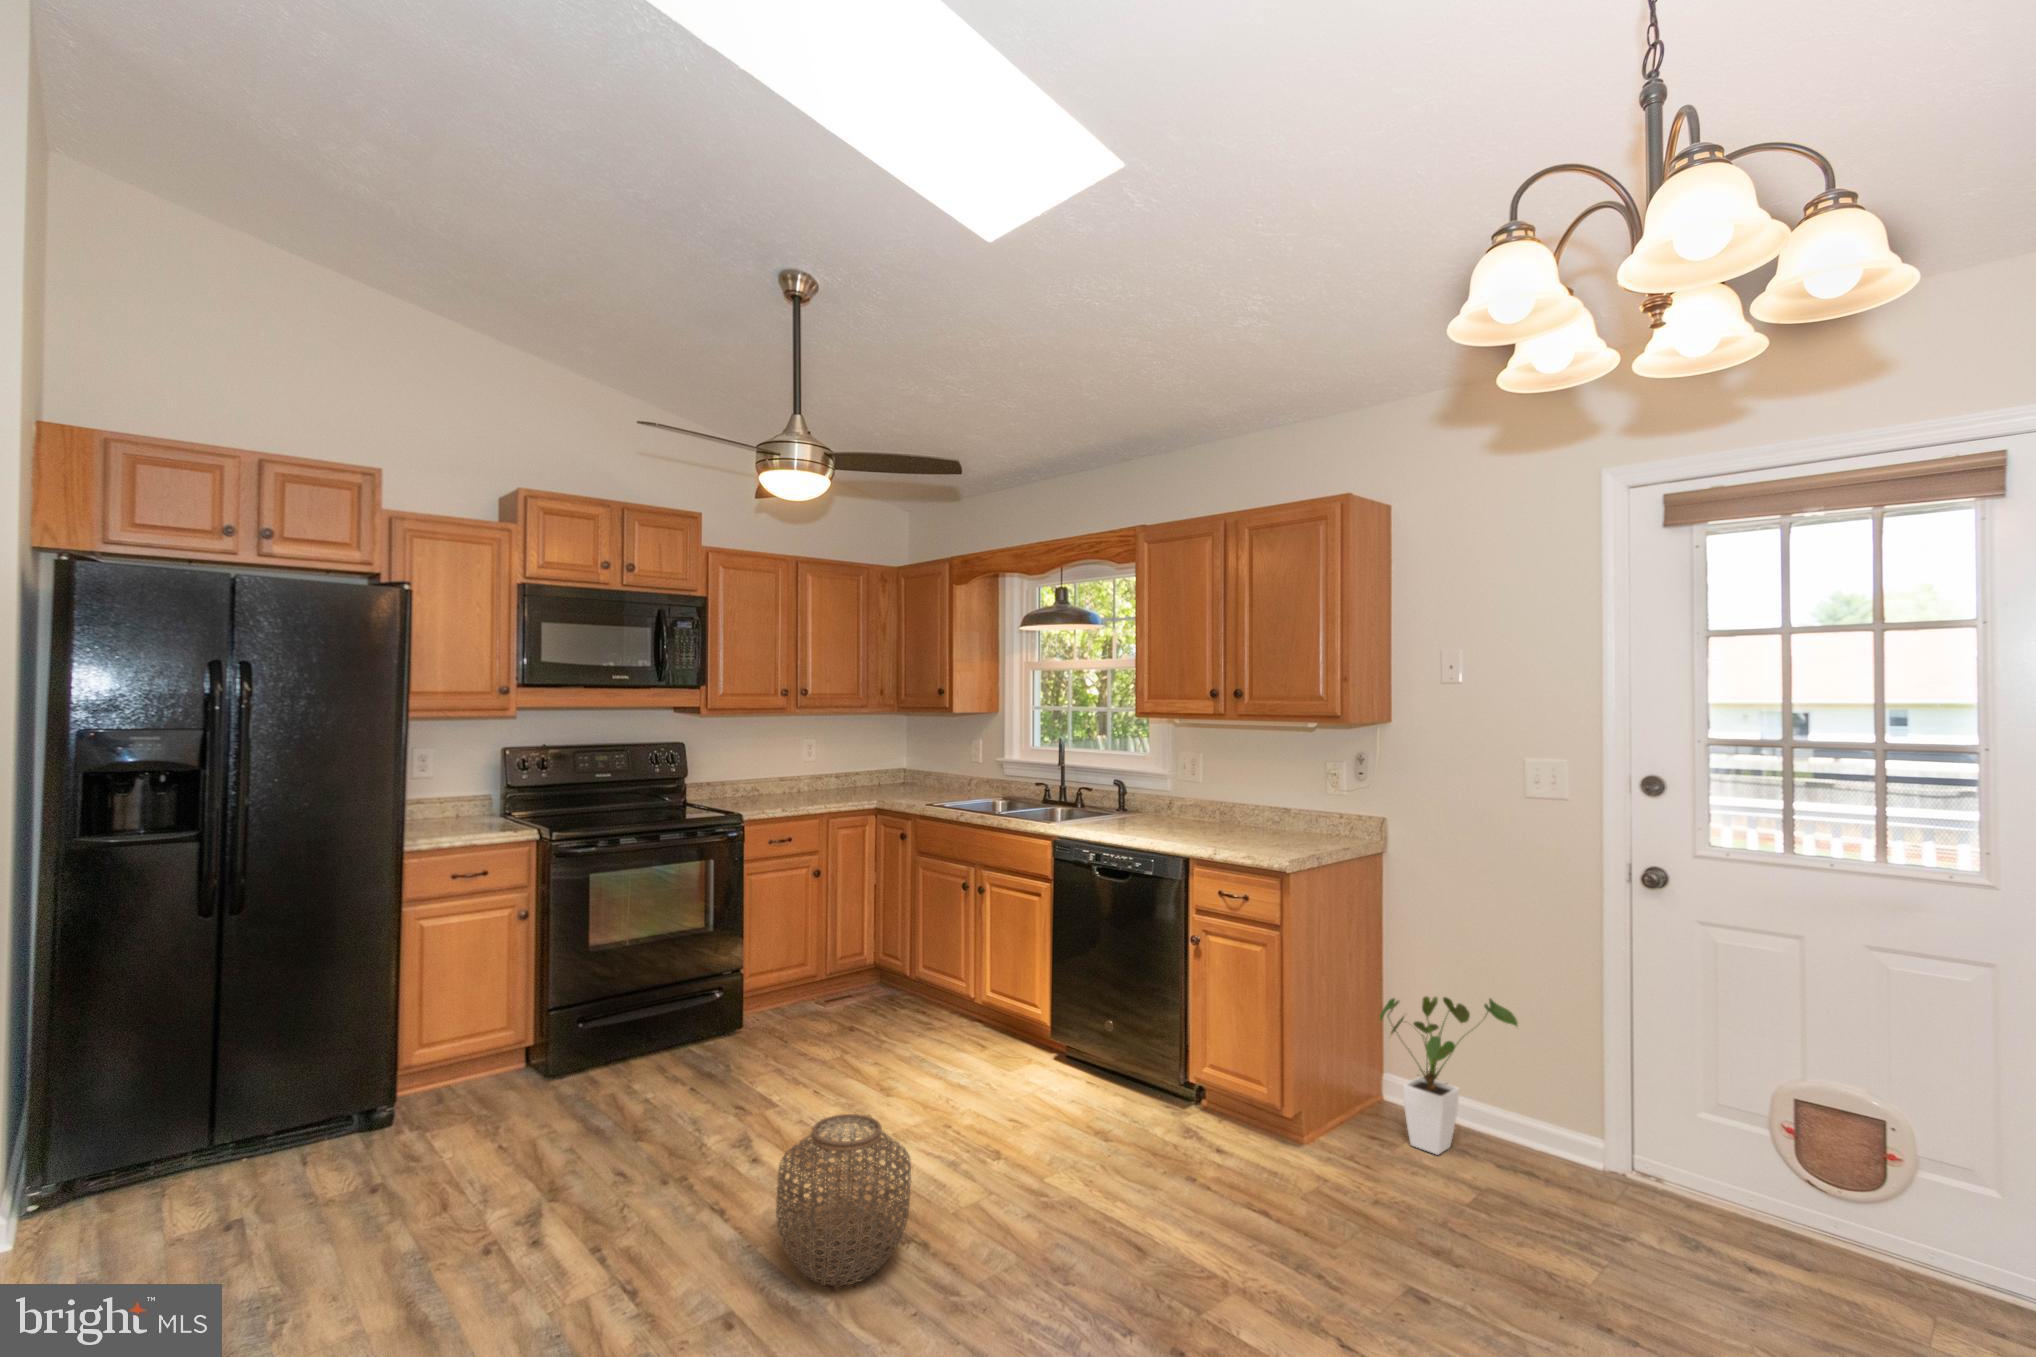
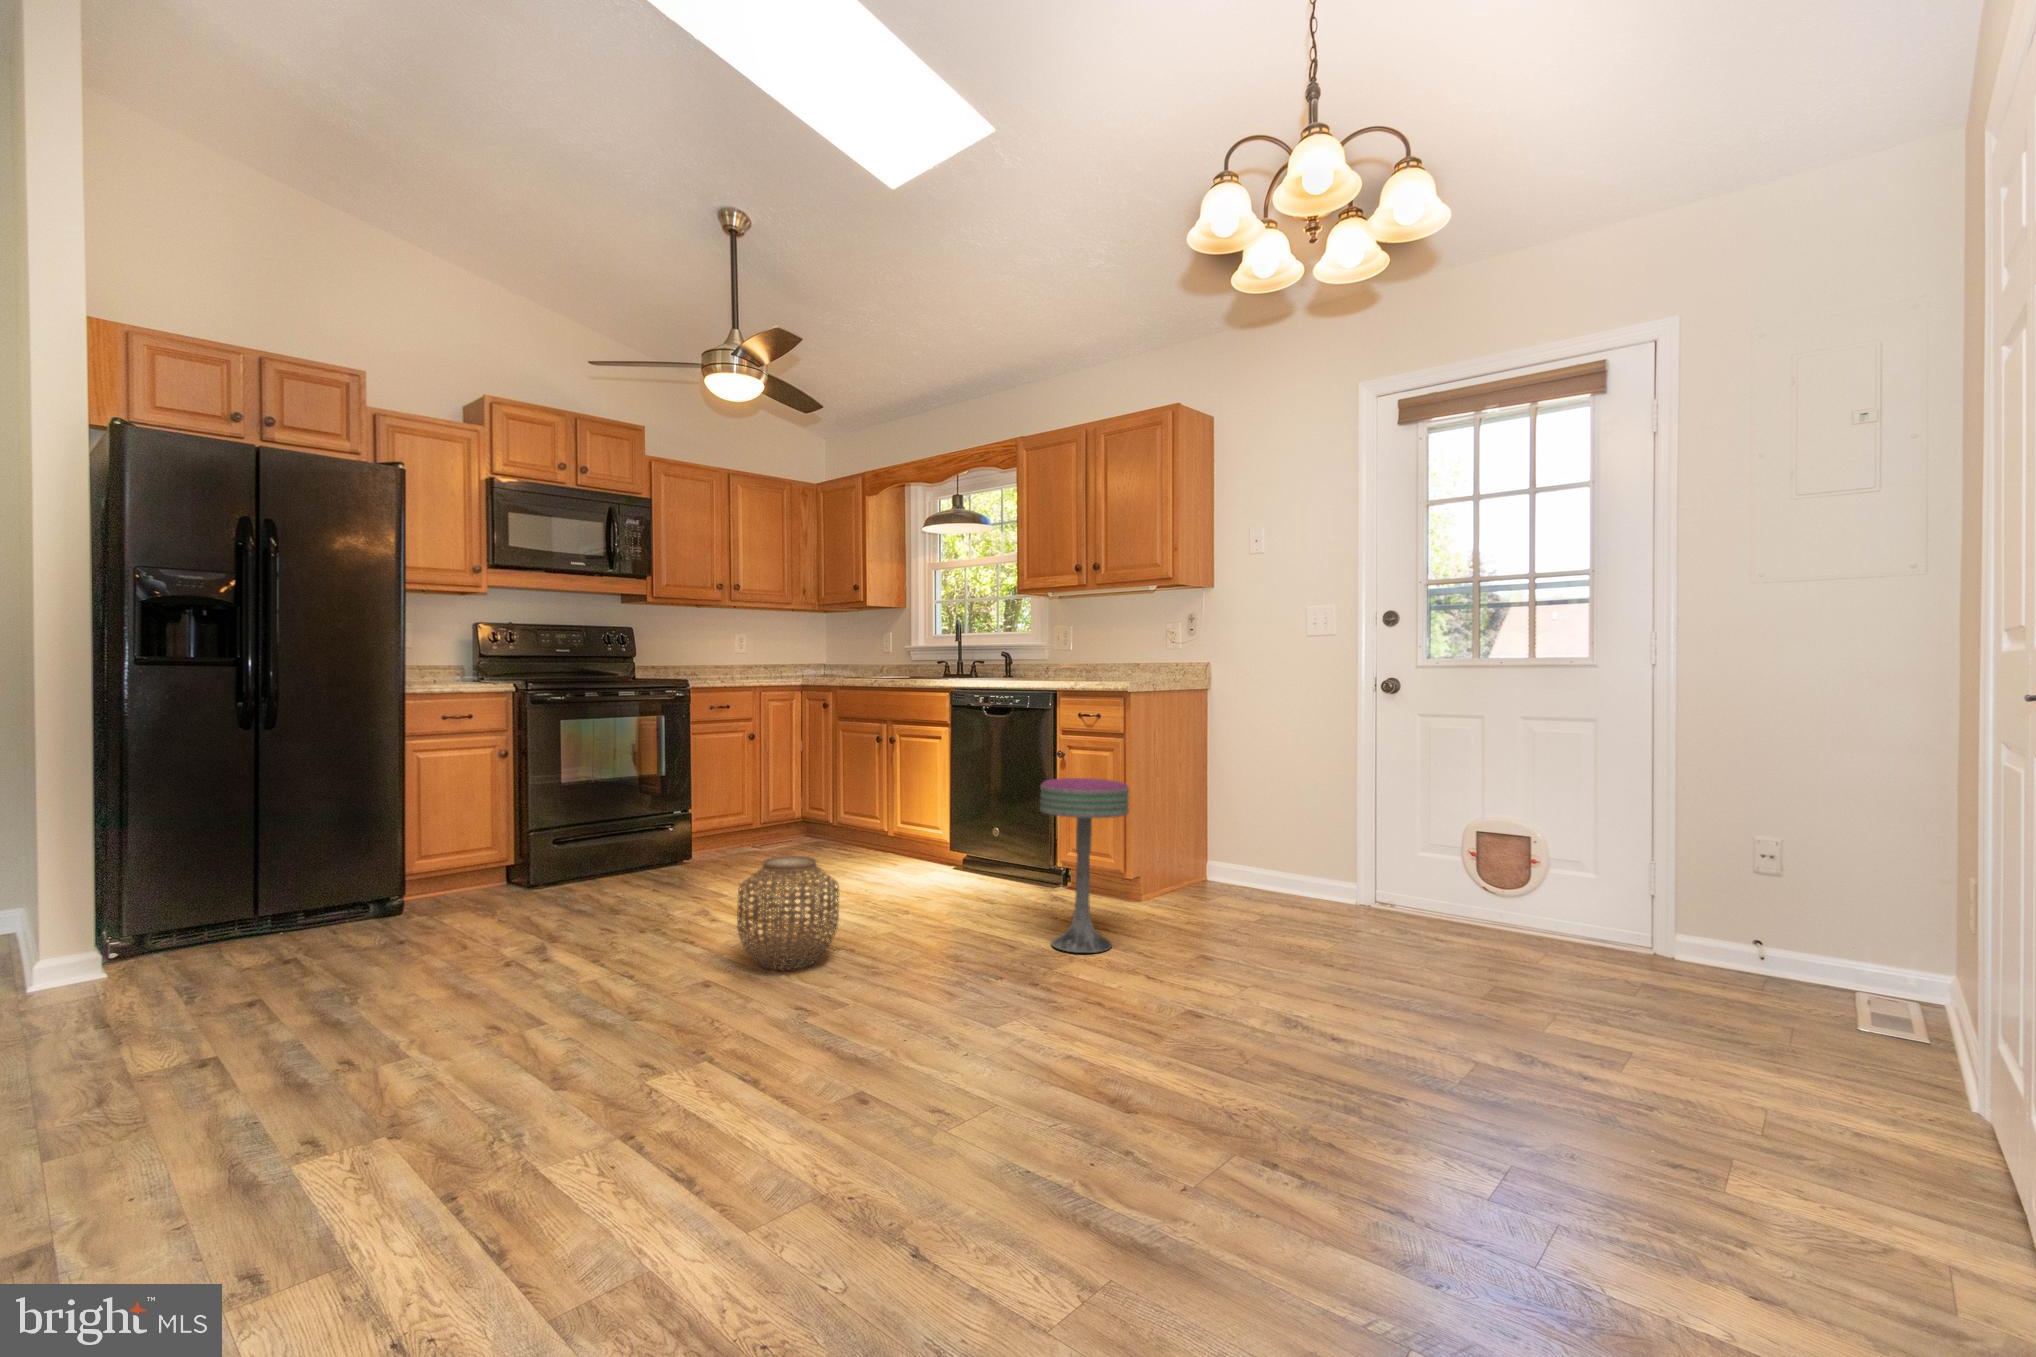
house plant: present [1380,997,1518,1155] -> none [1196,786,1300,901]
bar stool: none [1179,1008,1302,1272] -> present [1040,778,1129,953]

